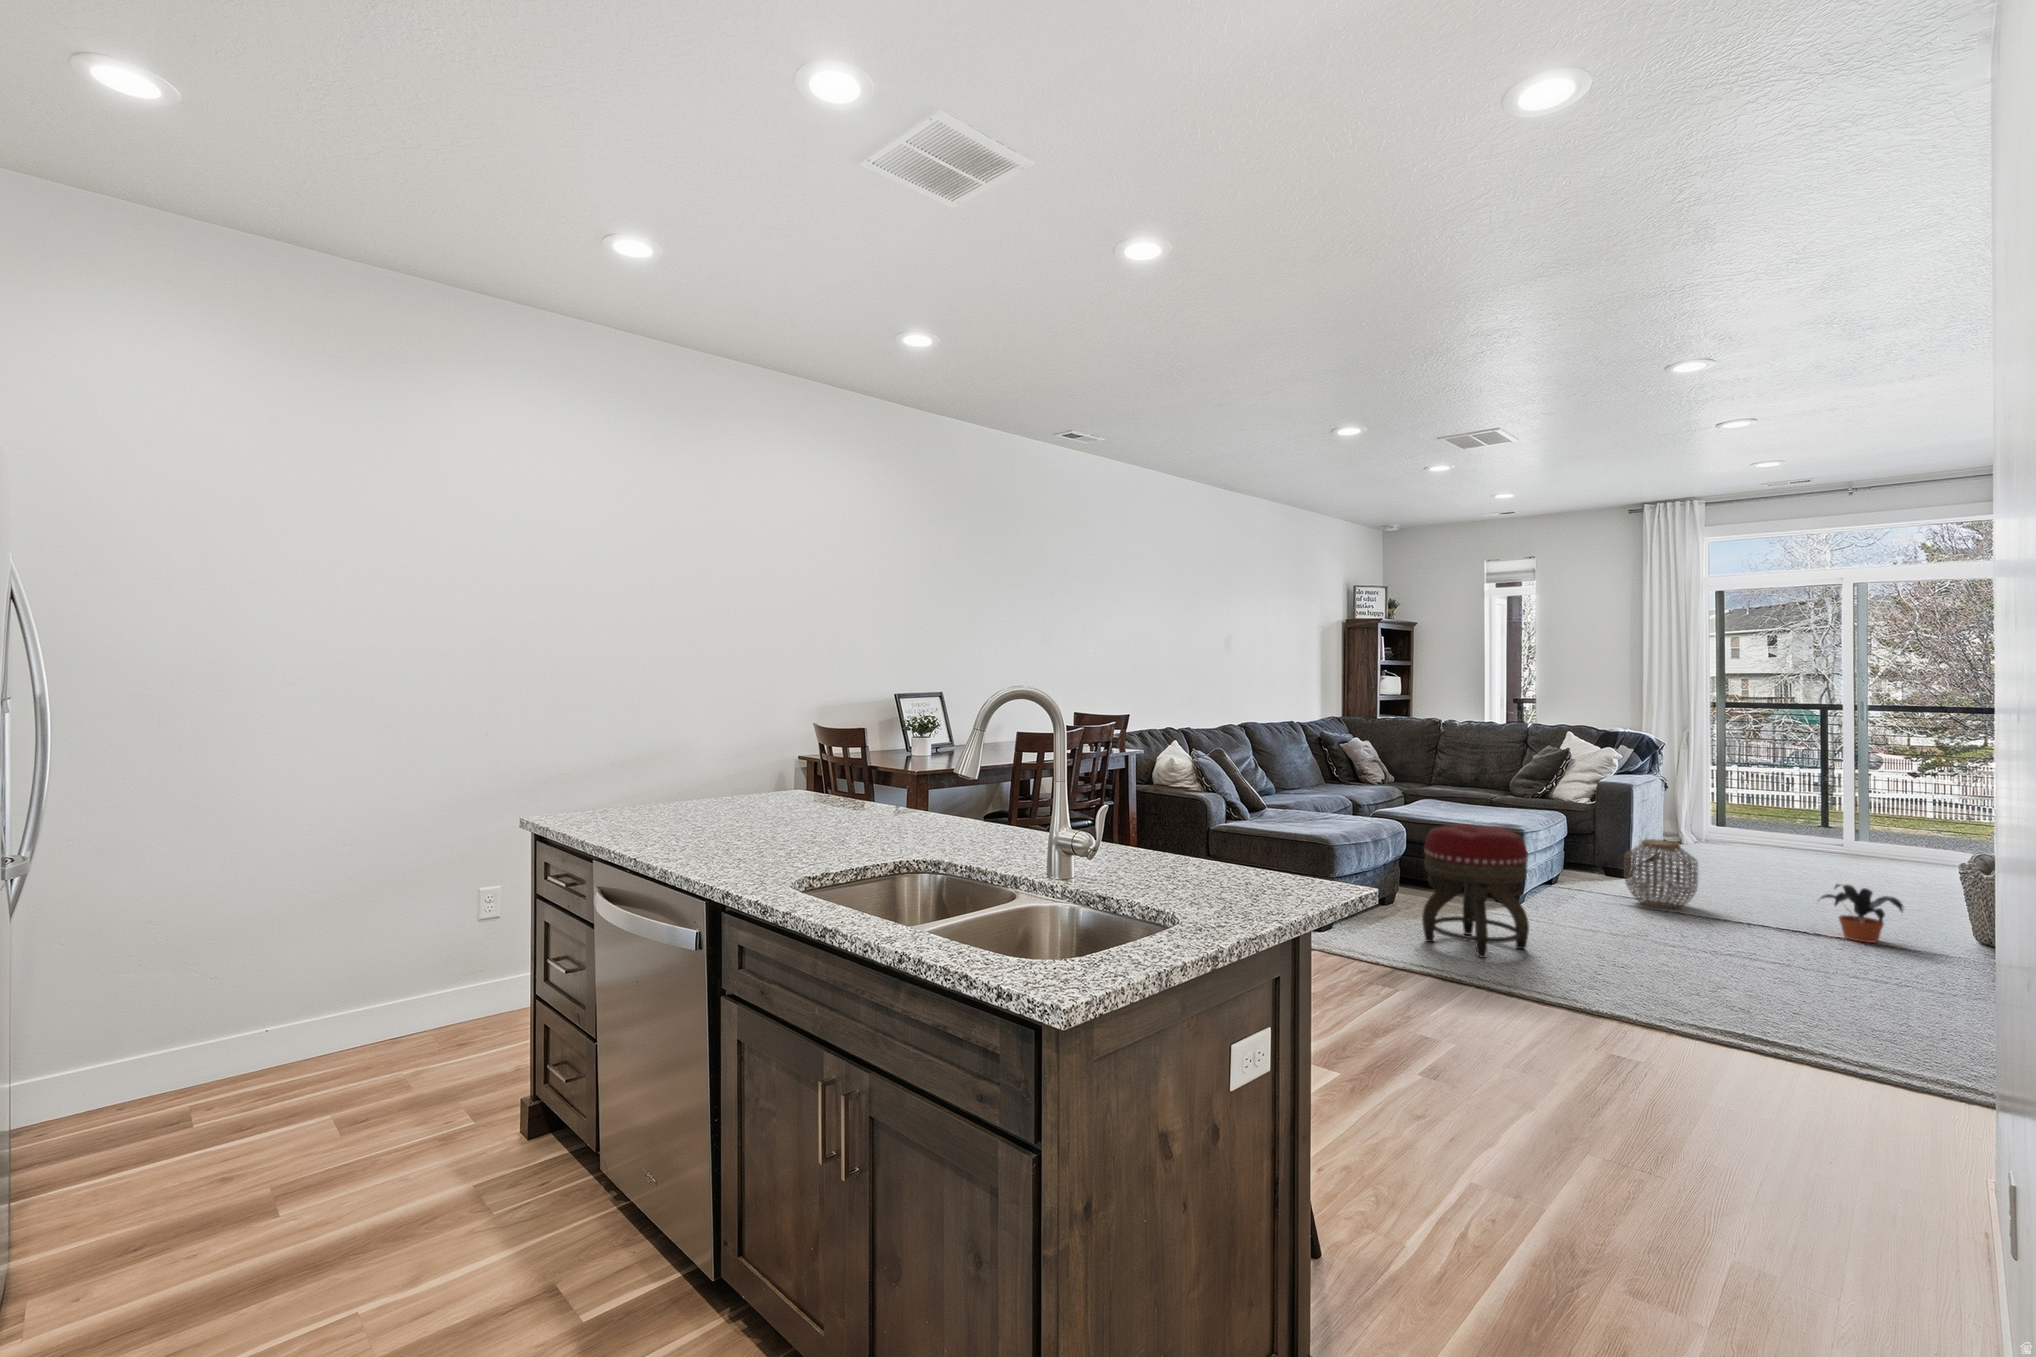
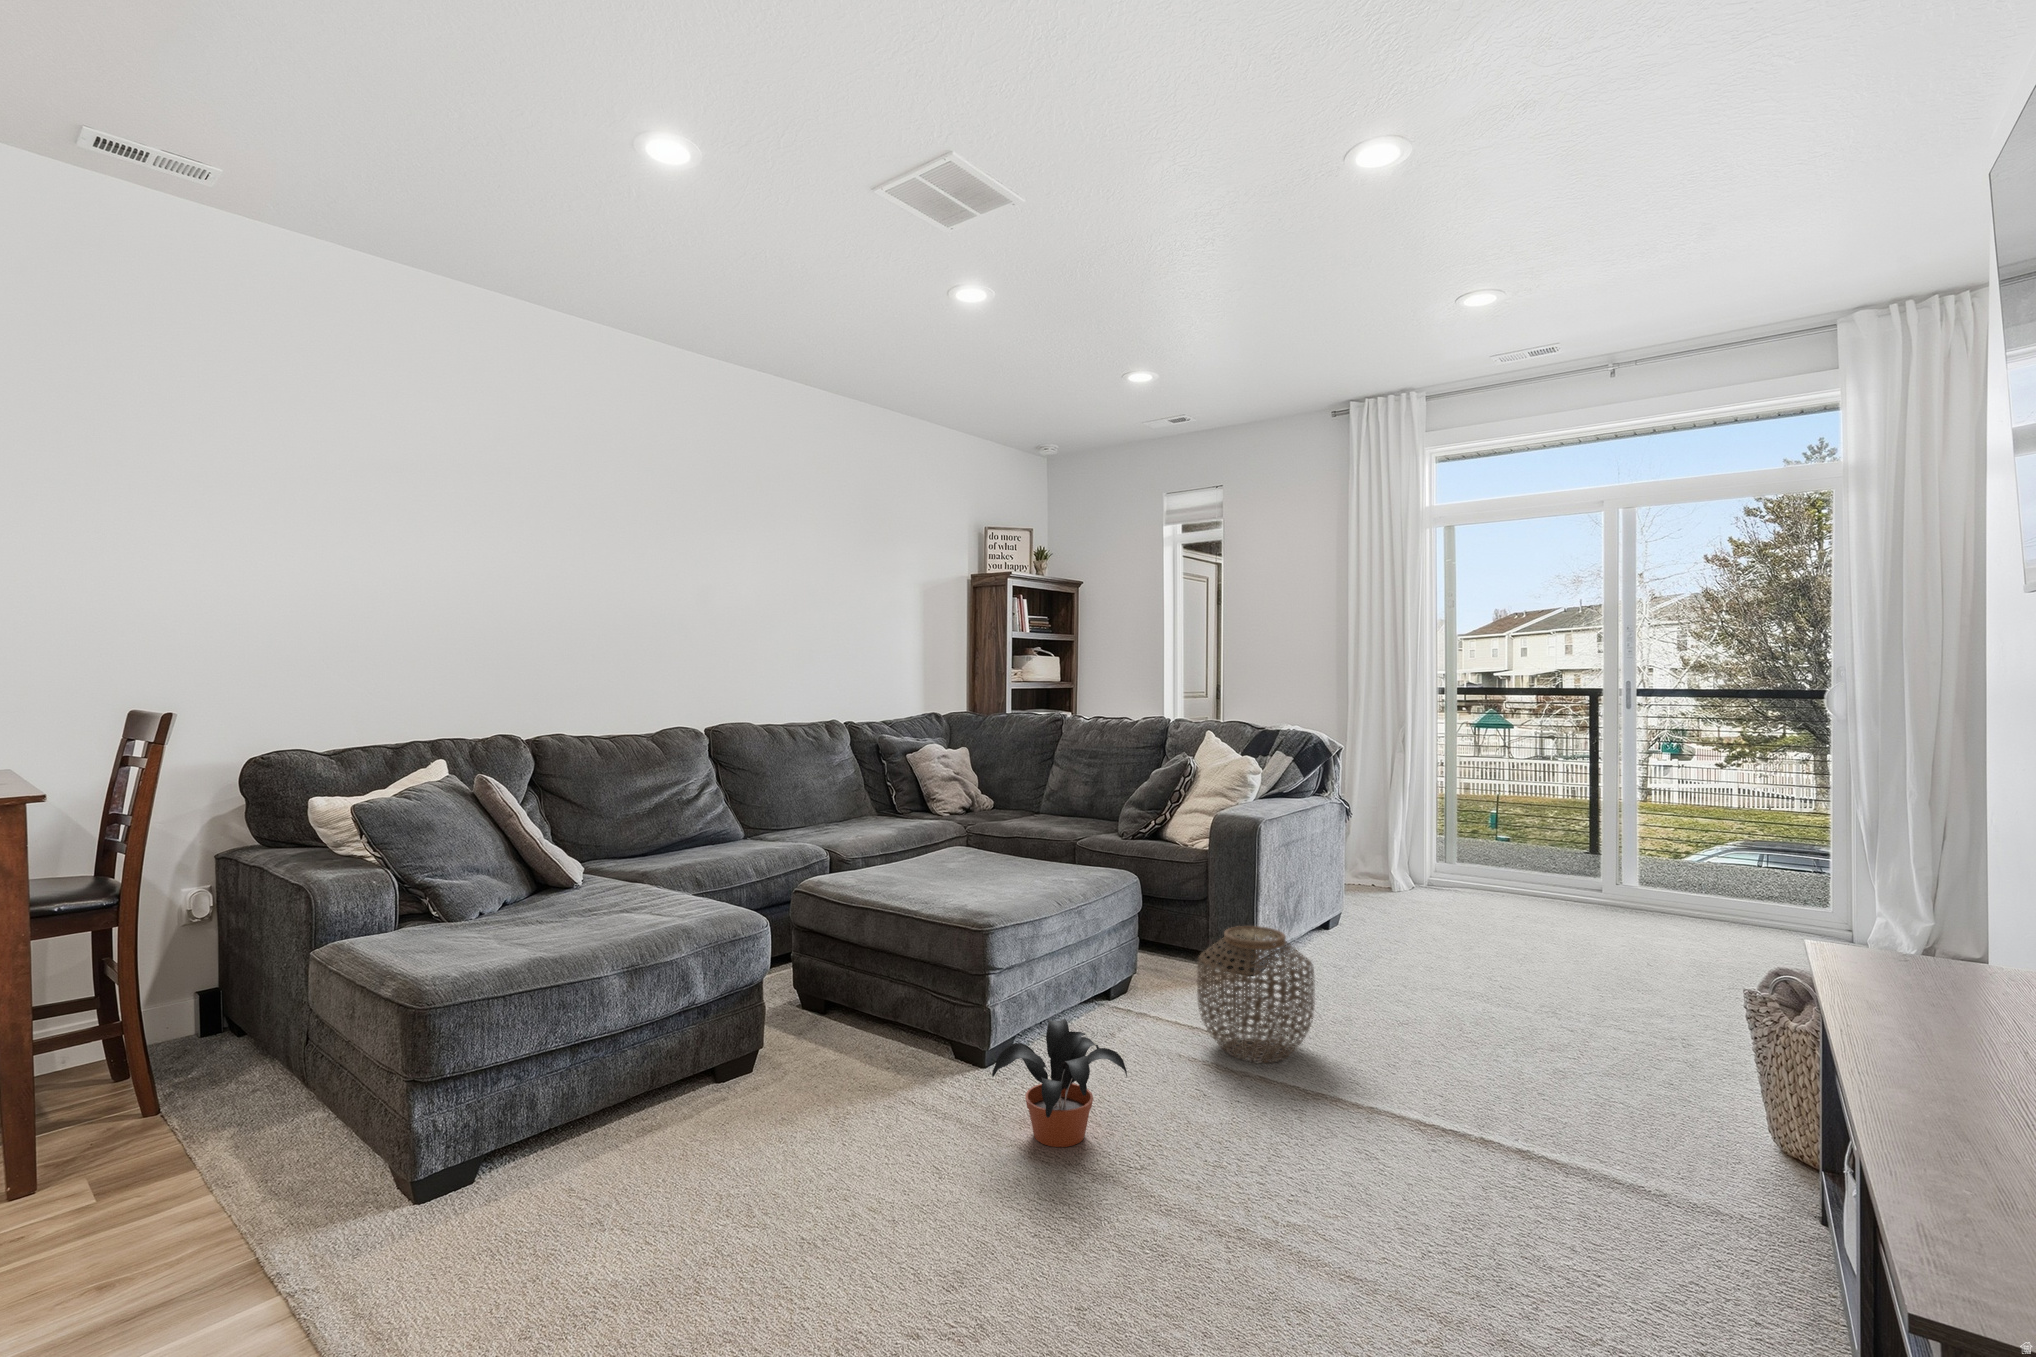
footstool: present [1422,824,1529,958] -> none [600,943,831,1305]
potted plant: present [1820,884,1903,943] -> present [992,1019,1127,1147]

